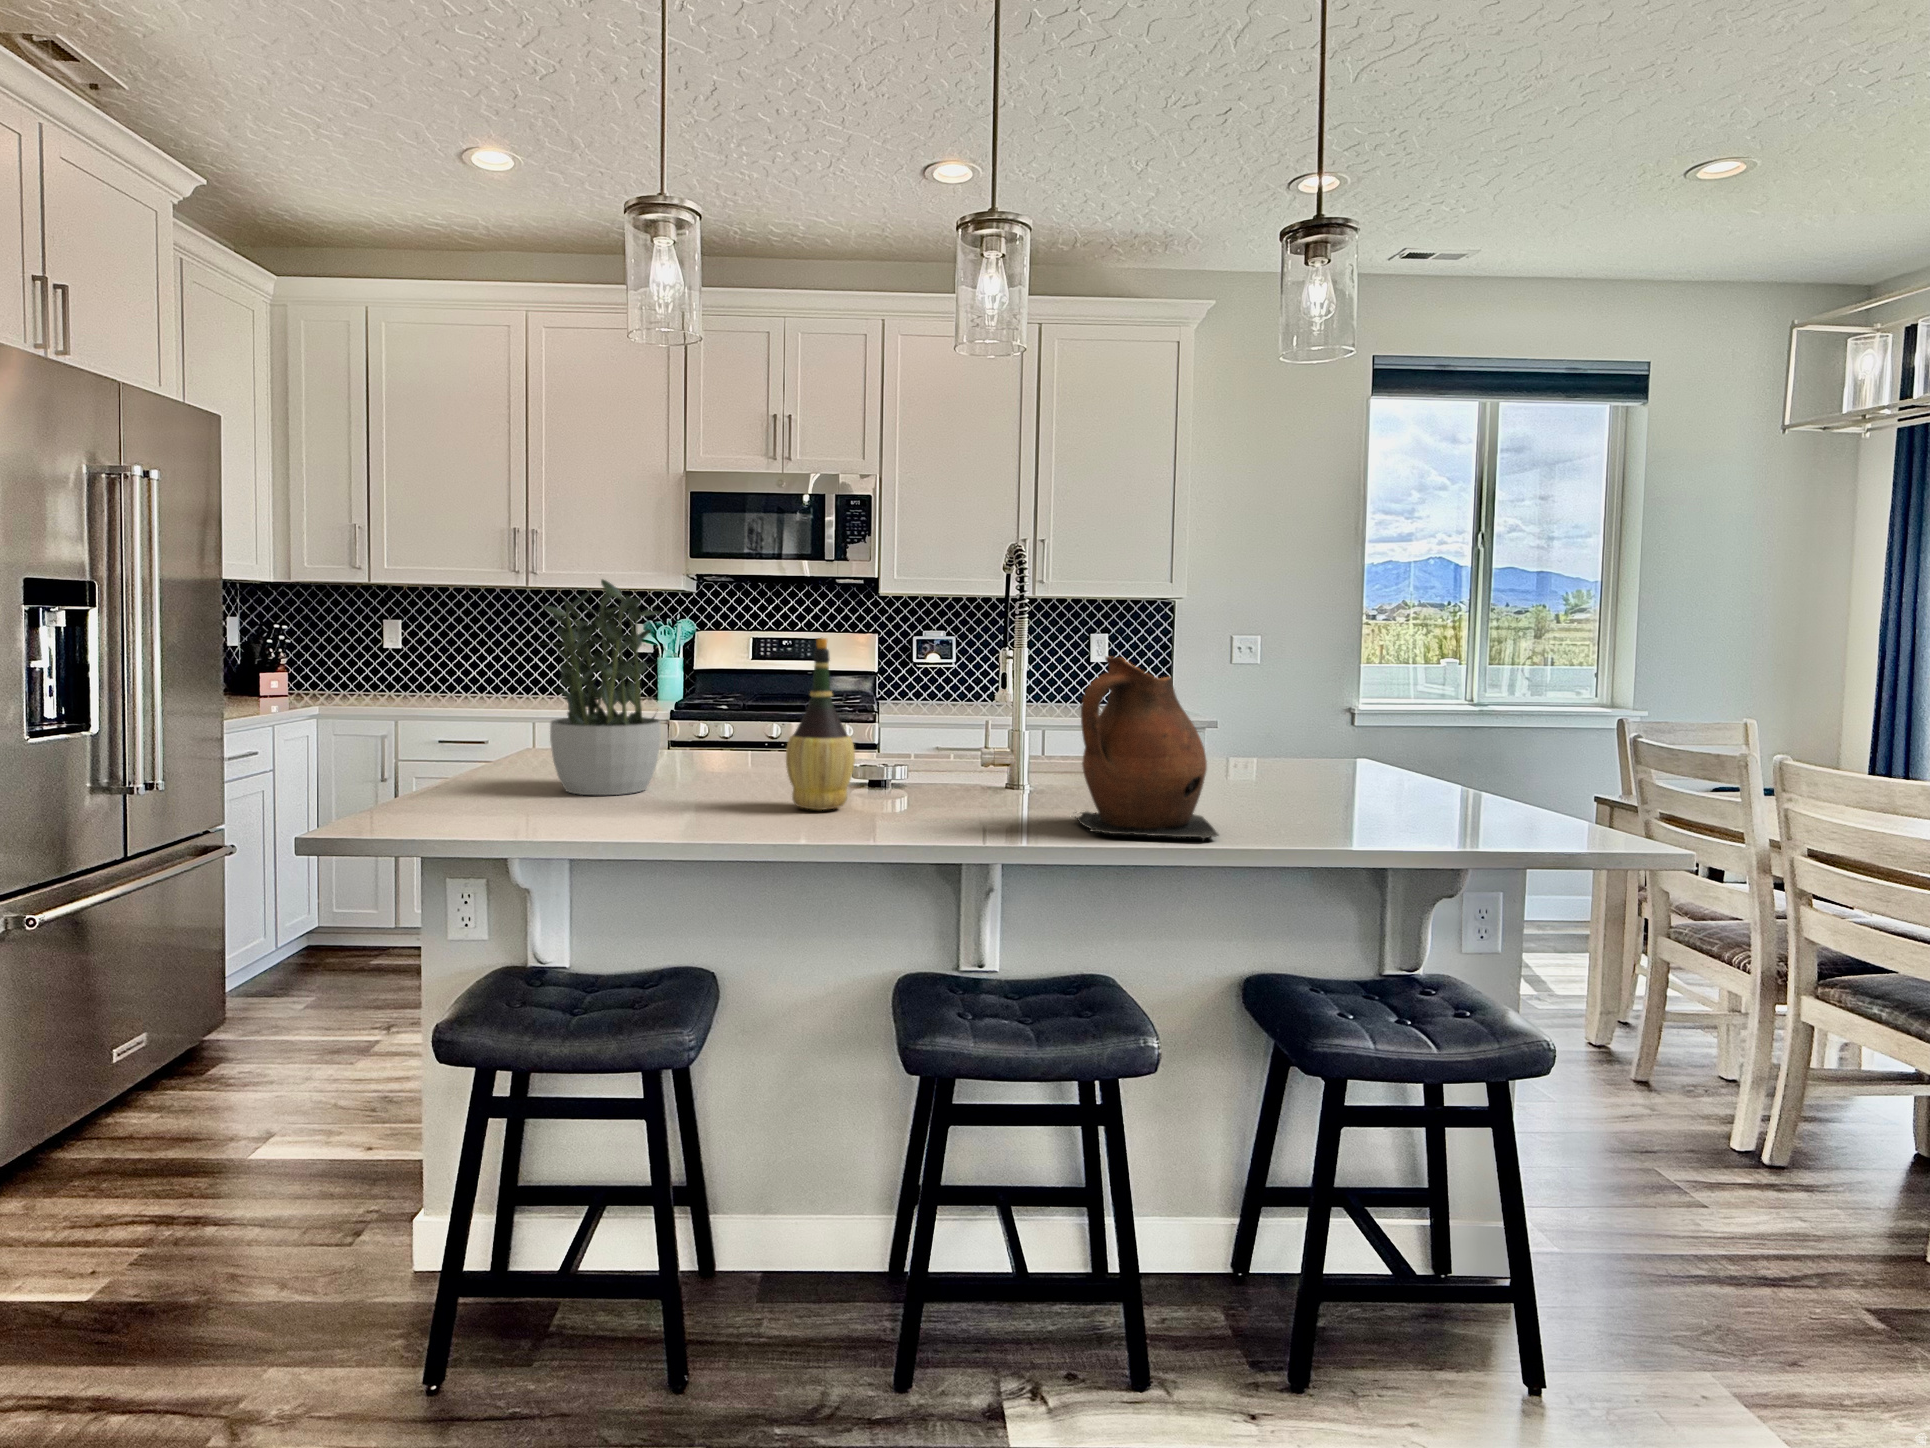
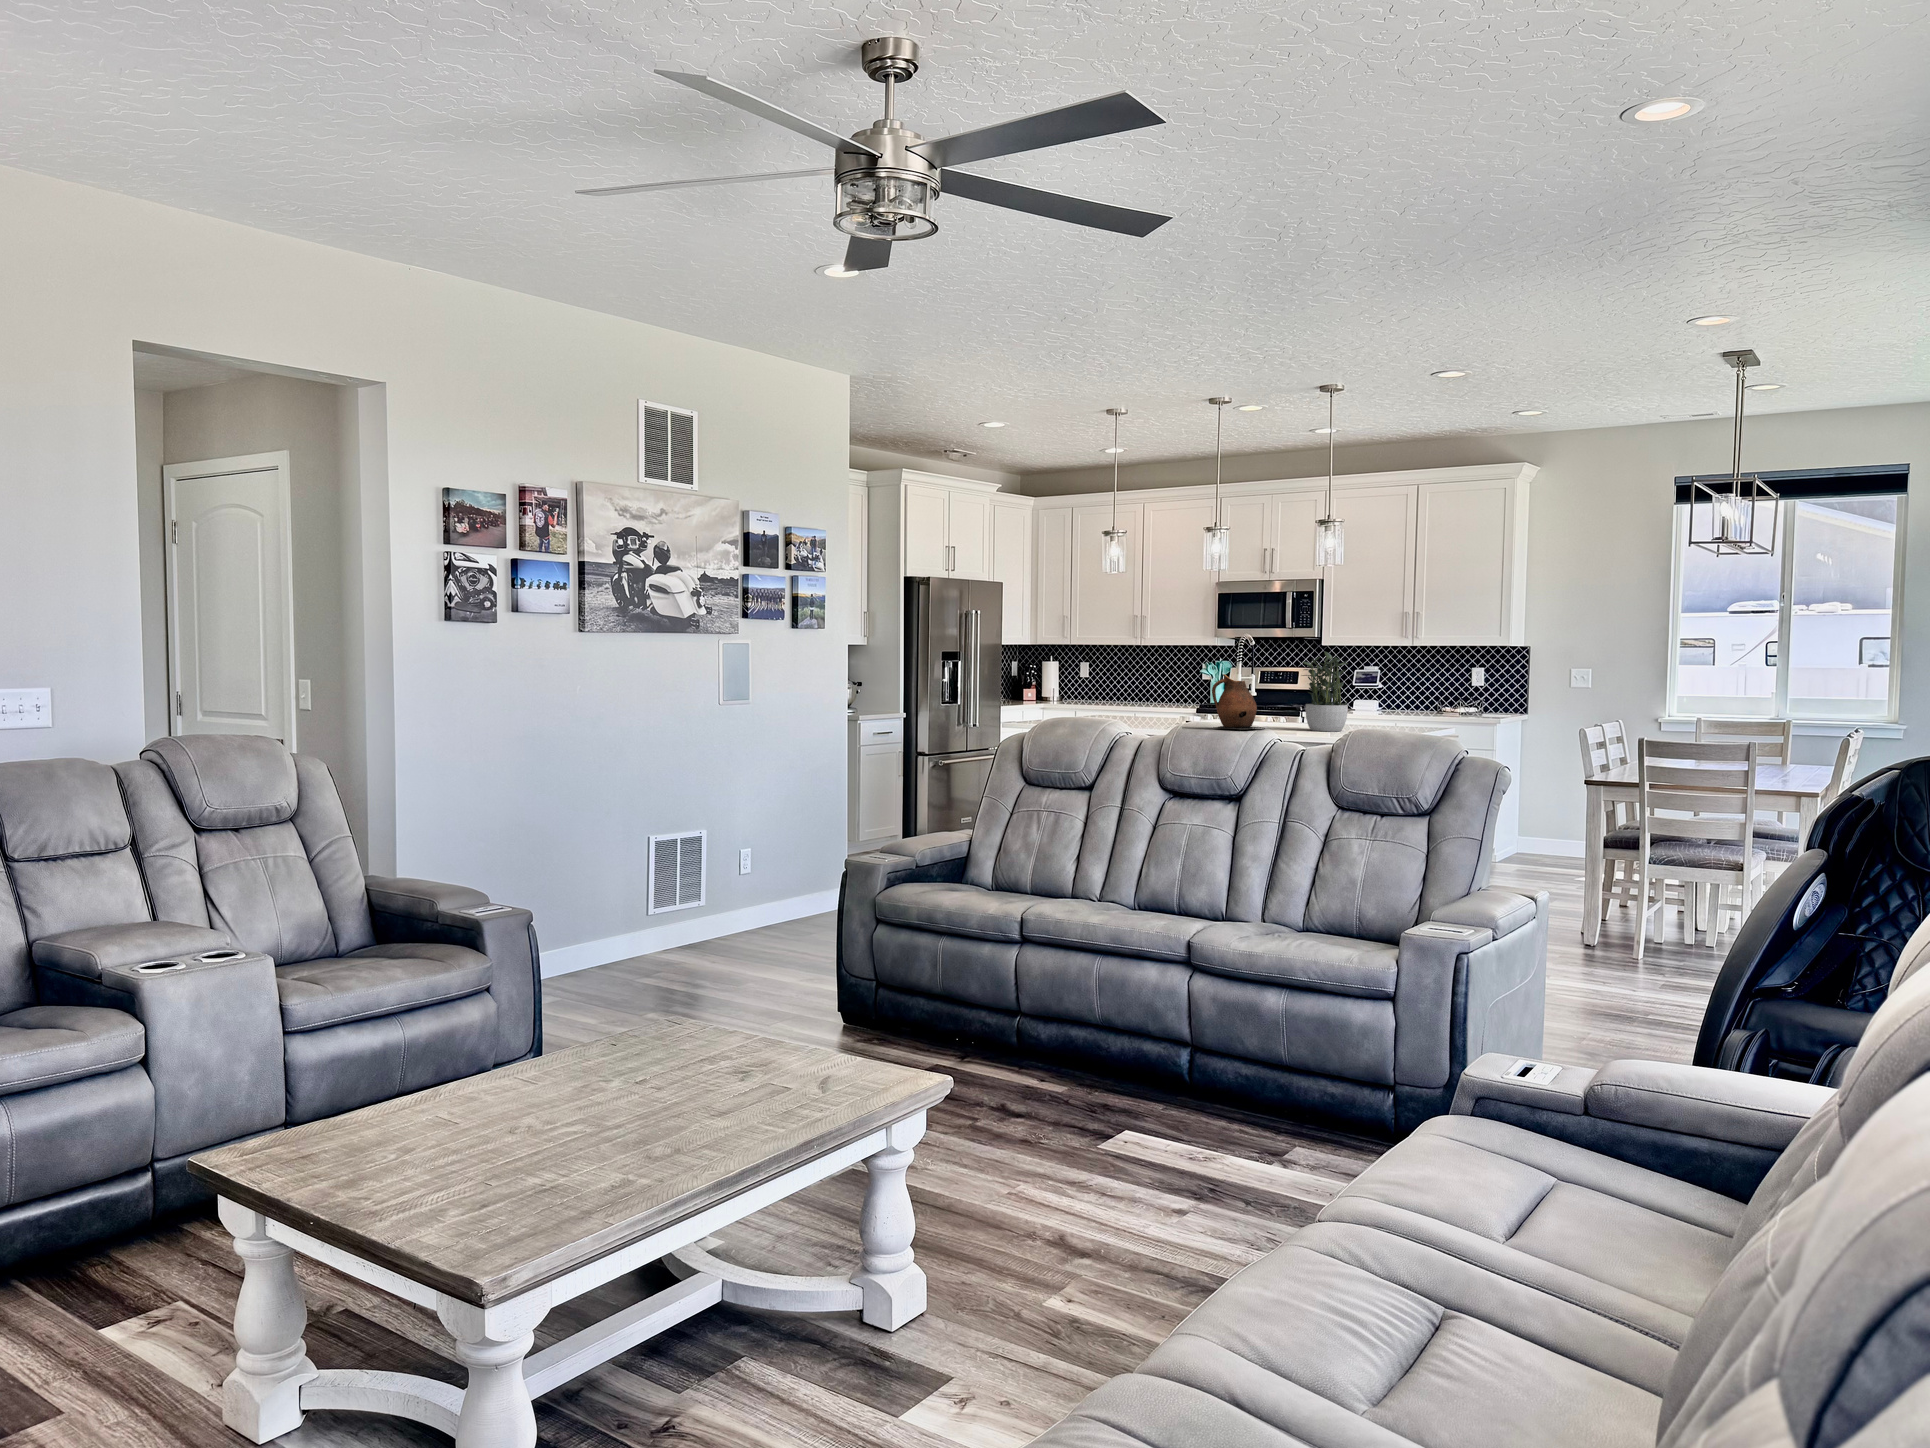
potted plant: present [543,579,661,795] -> present [1302,652,1348,731]
wine bottle: present [786,637,855,810] -> none [1143,669,1166,724]

